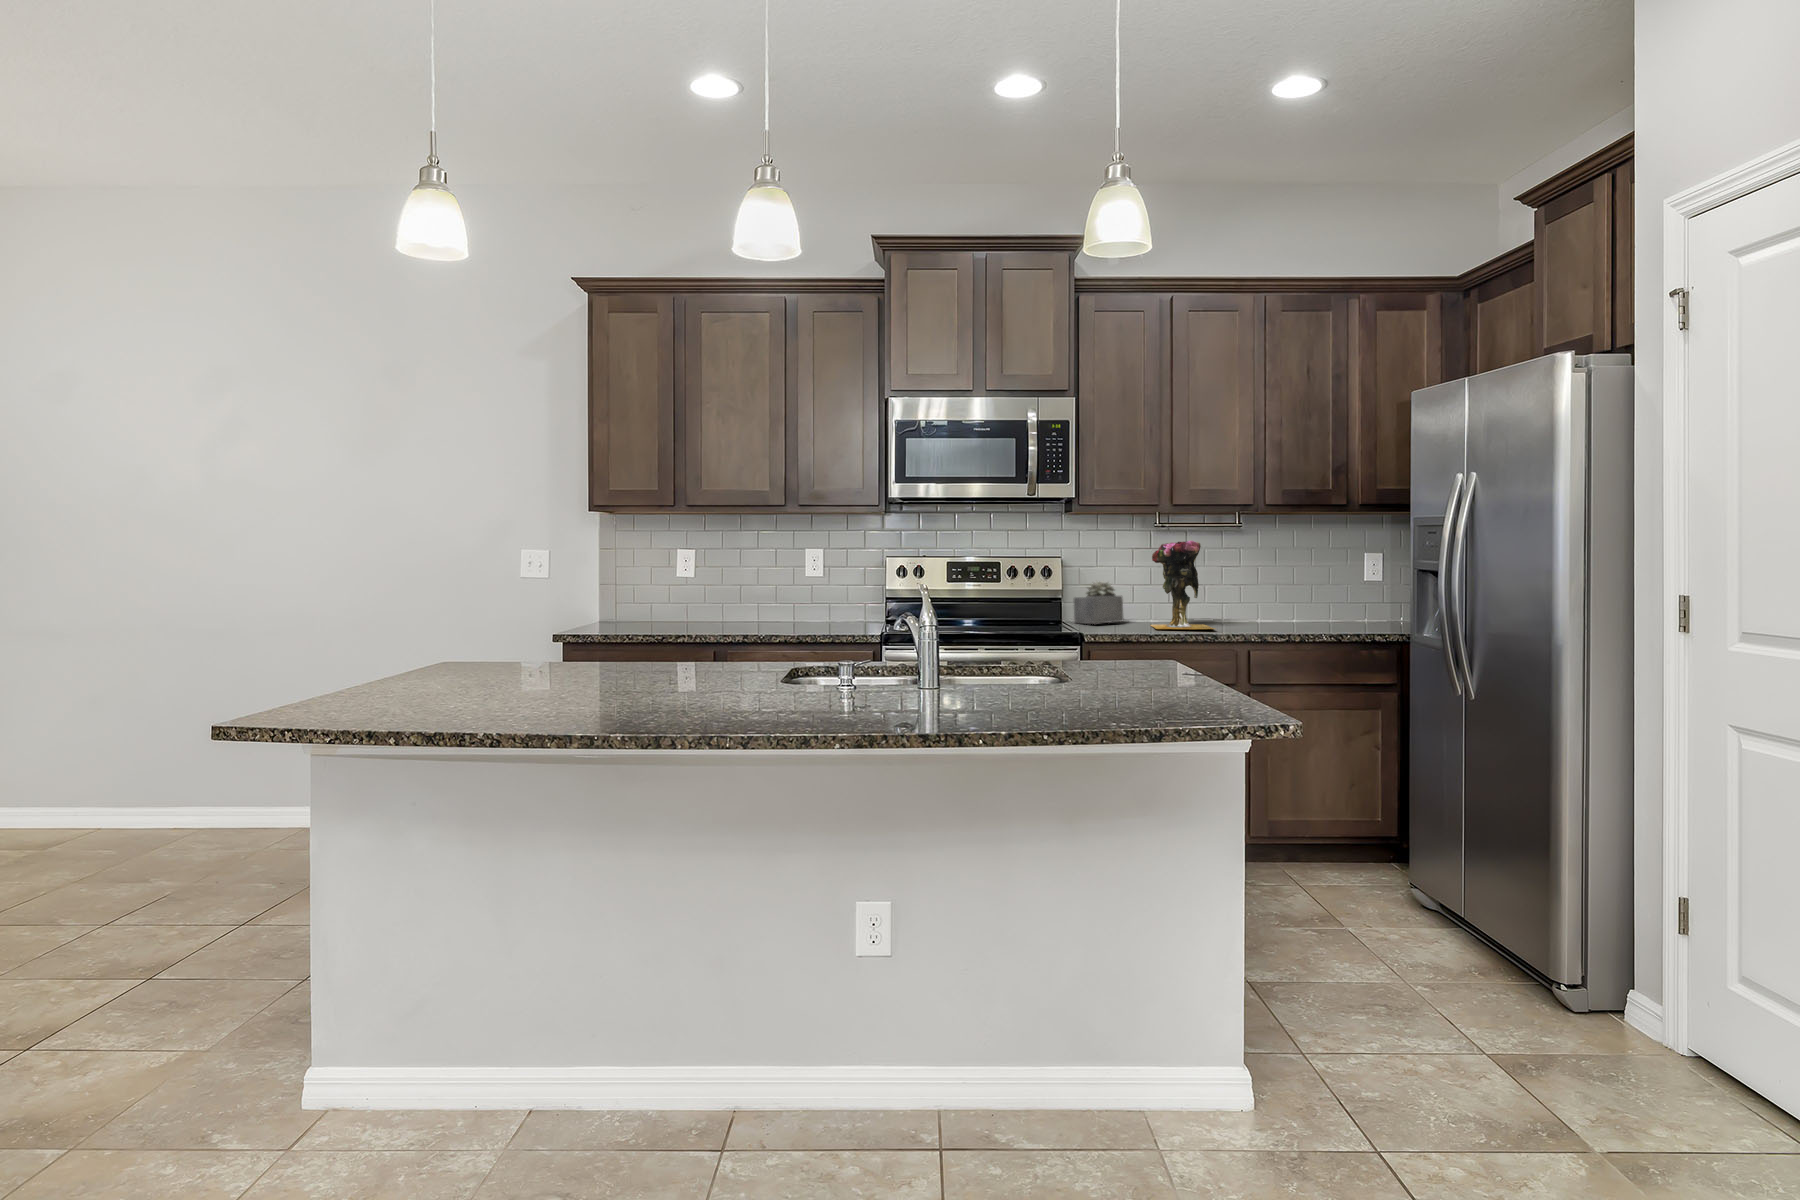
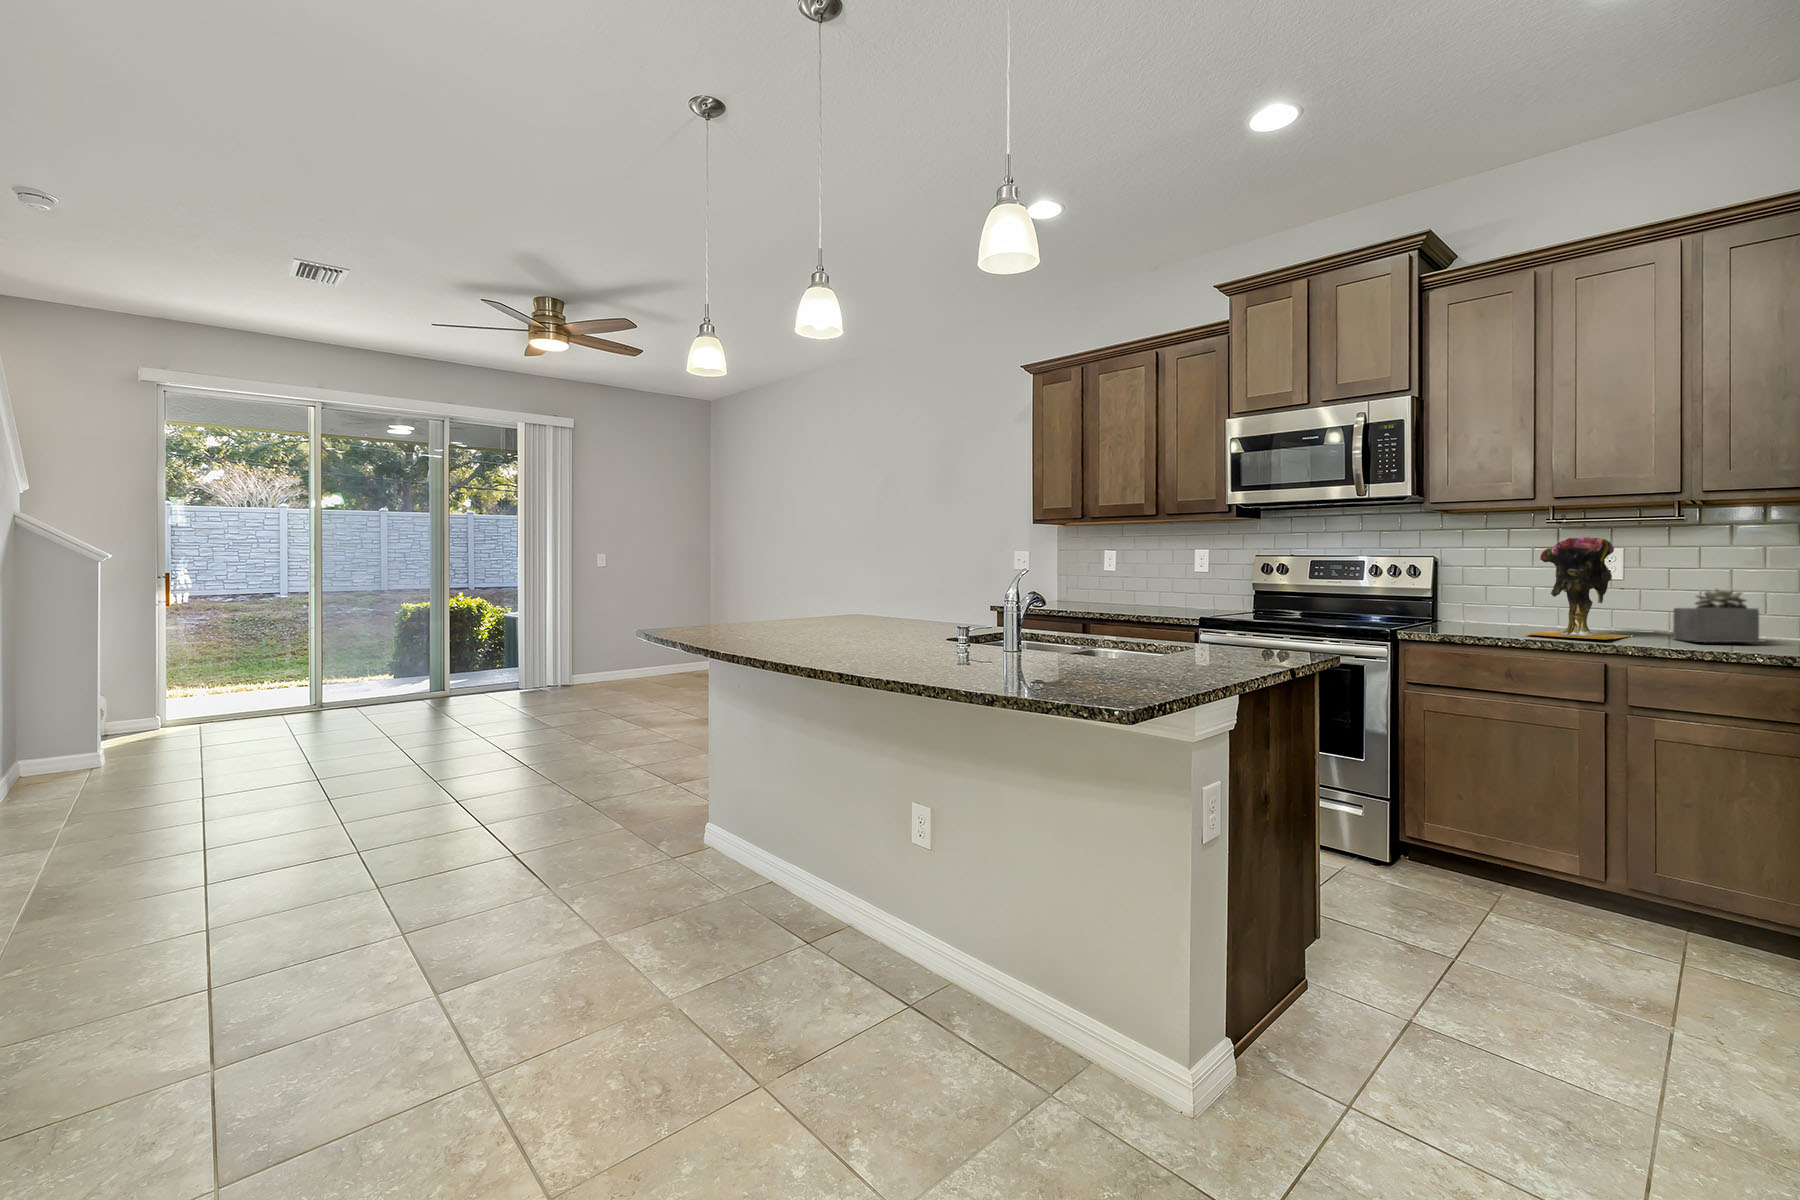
succulent plant: present [1074,581,1123,624] -> present [1673,589,1759,642]

